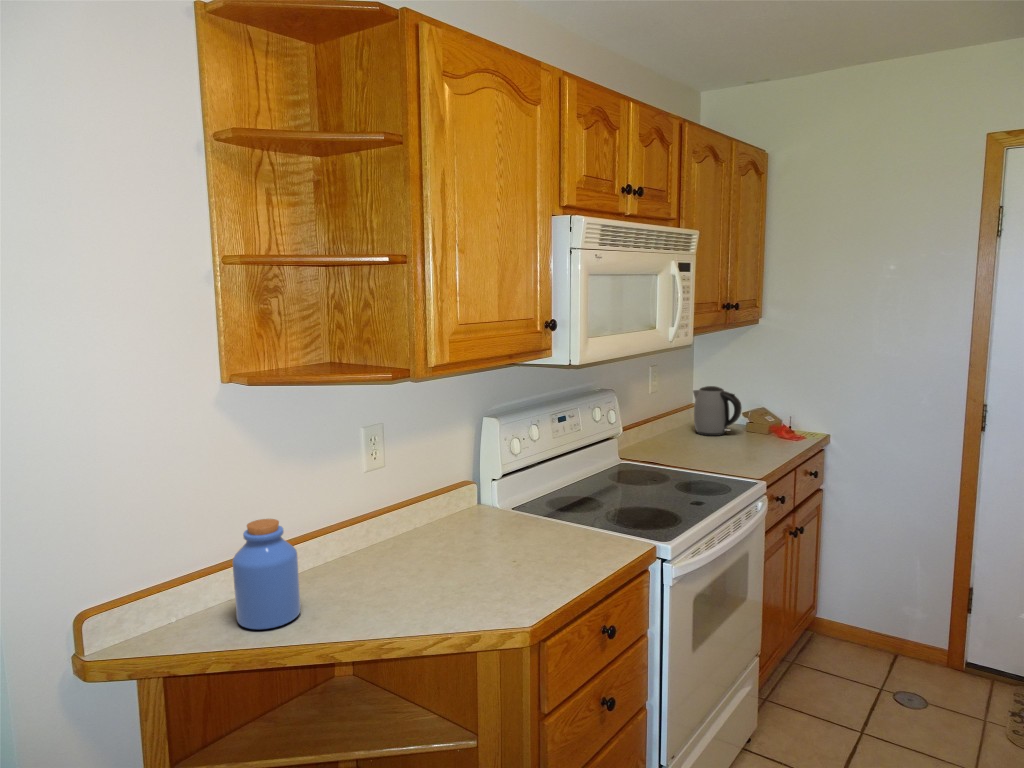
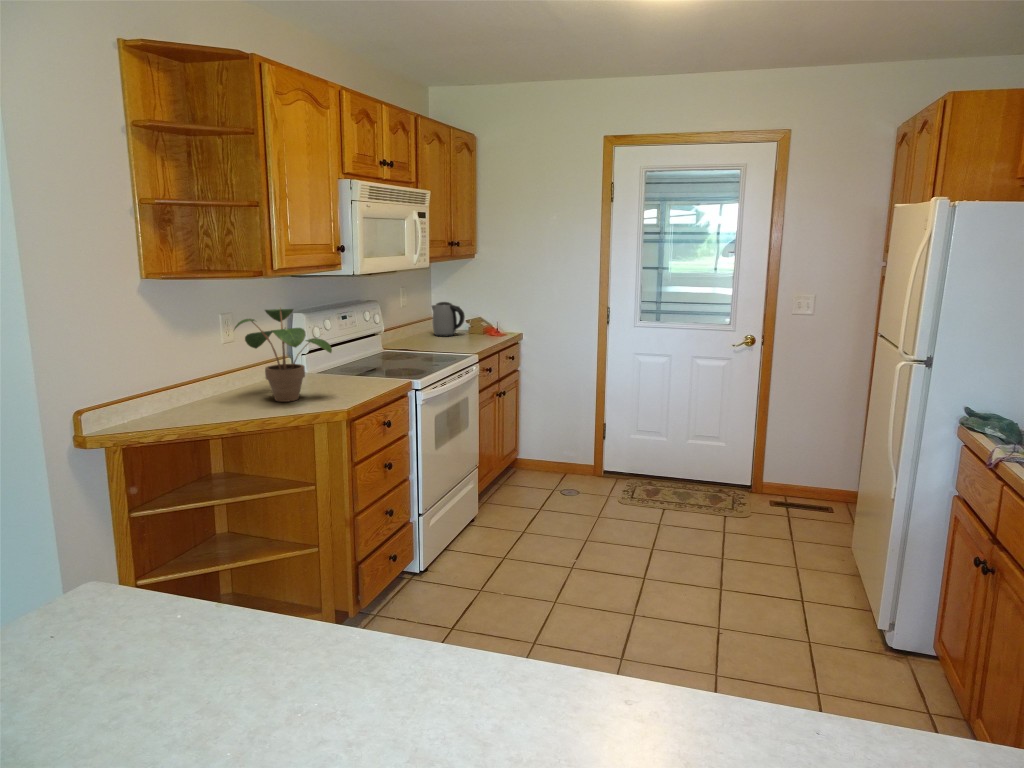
potted plant: none [357,425,514,588] -> present [234,308,332,402]
jar: present [233,519,301,629] -> none [164,358,207,421]

